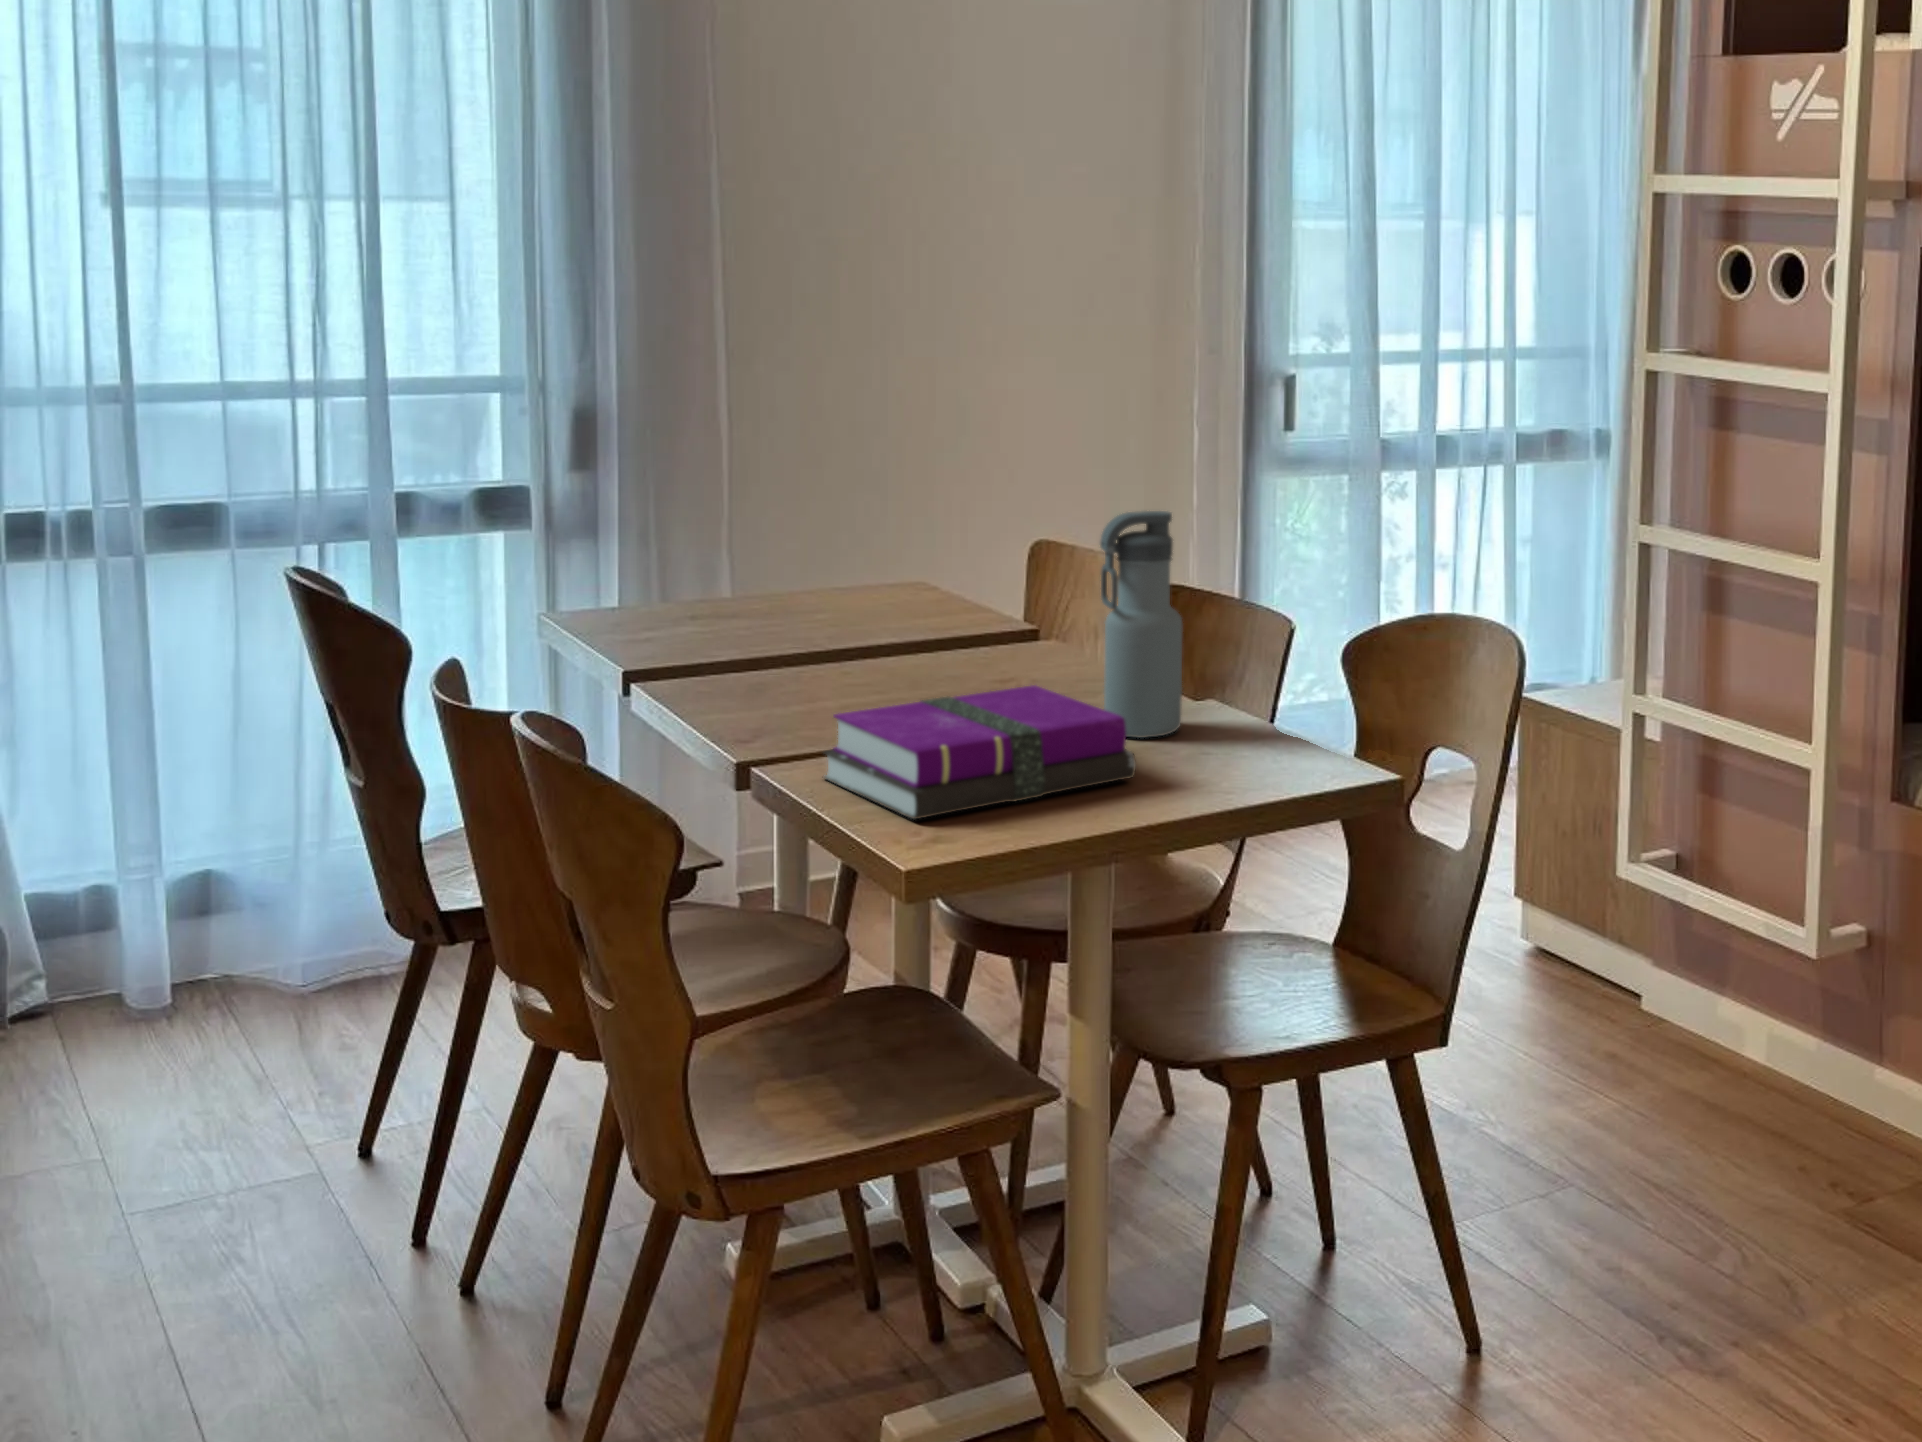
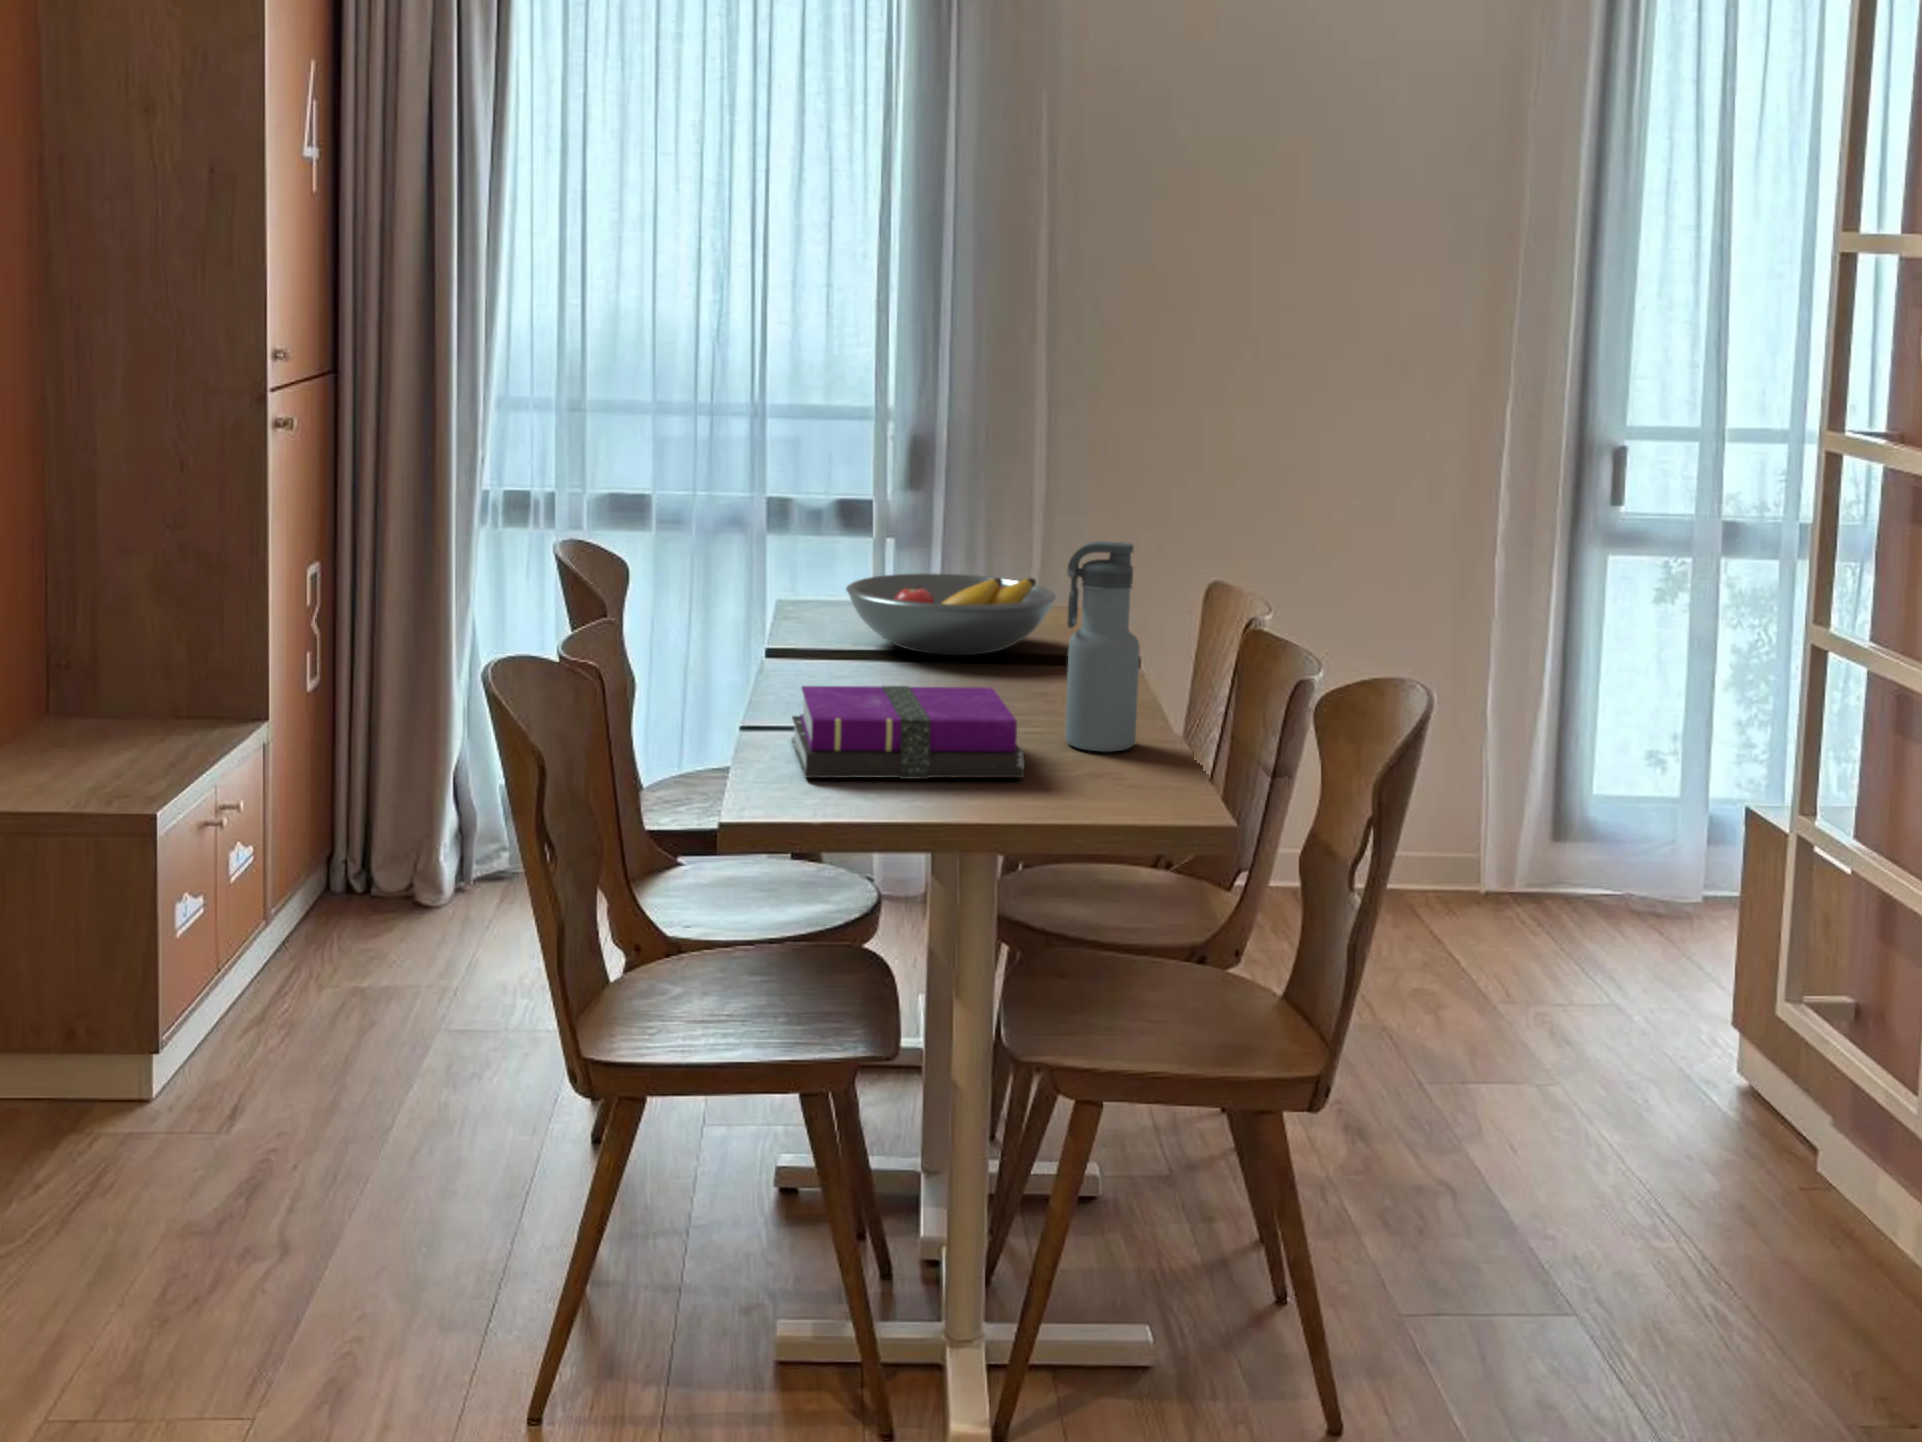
fruit bowl: none [700,559,951,656] -> present [846,574,1056,655]

